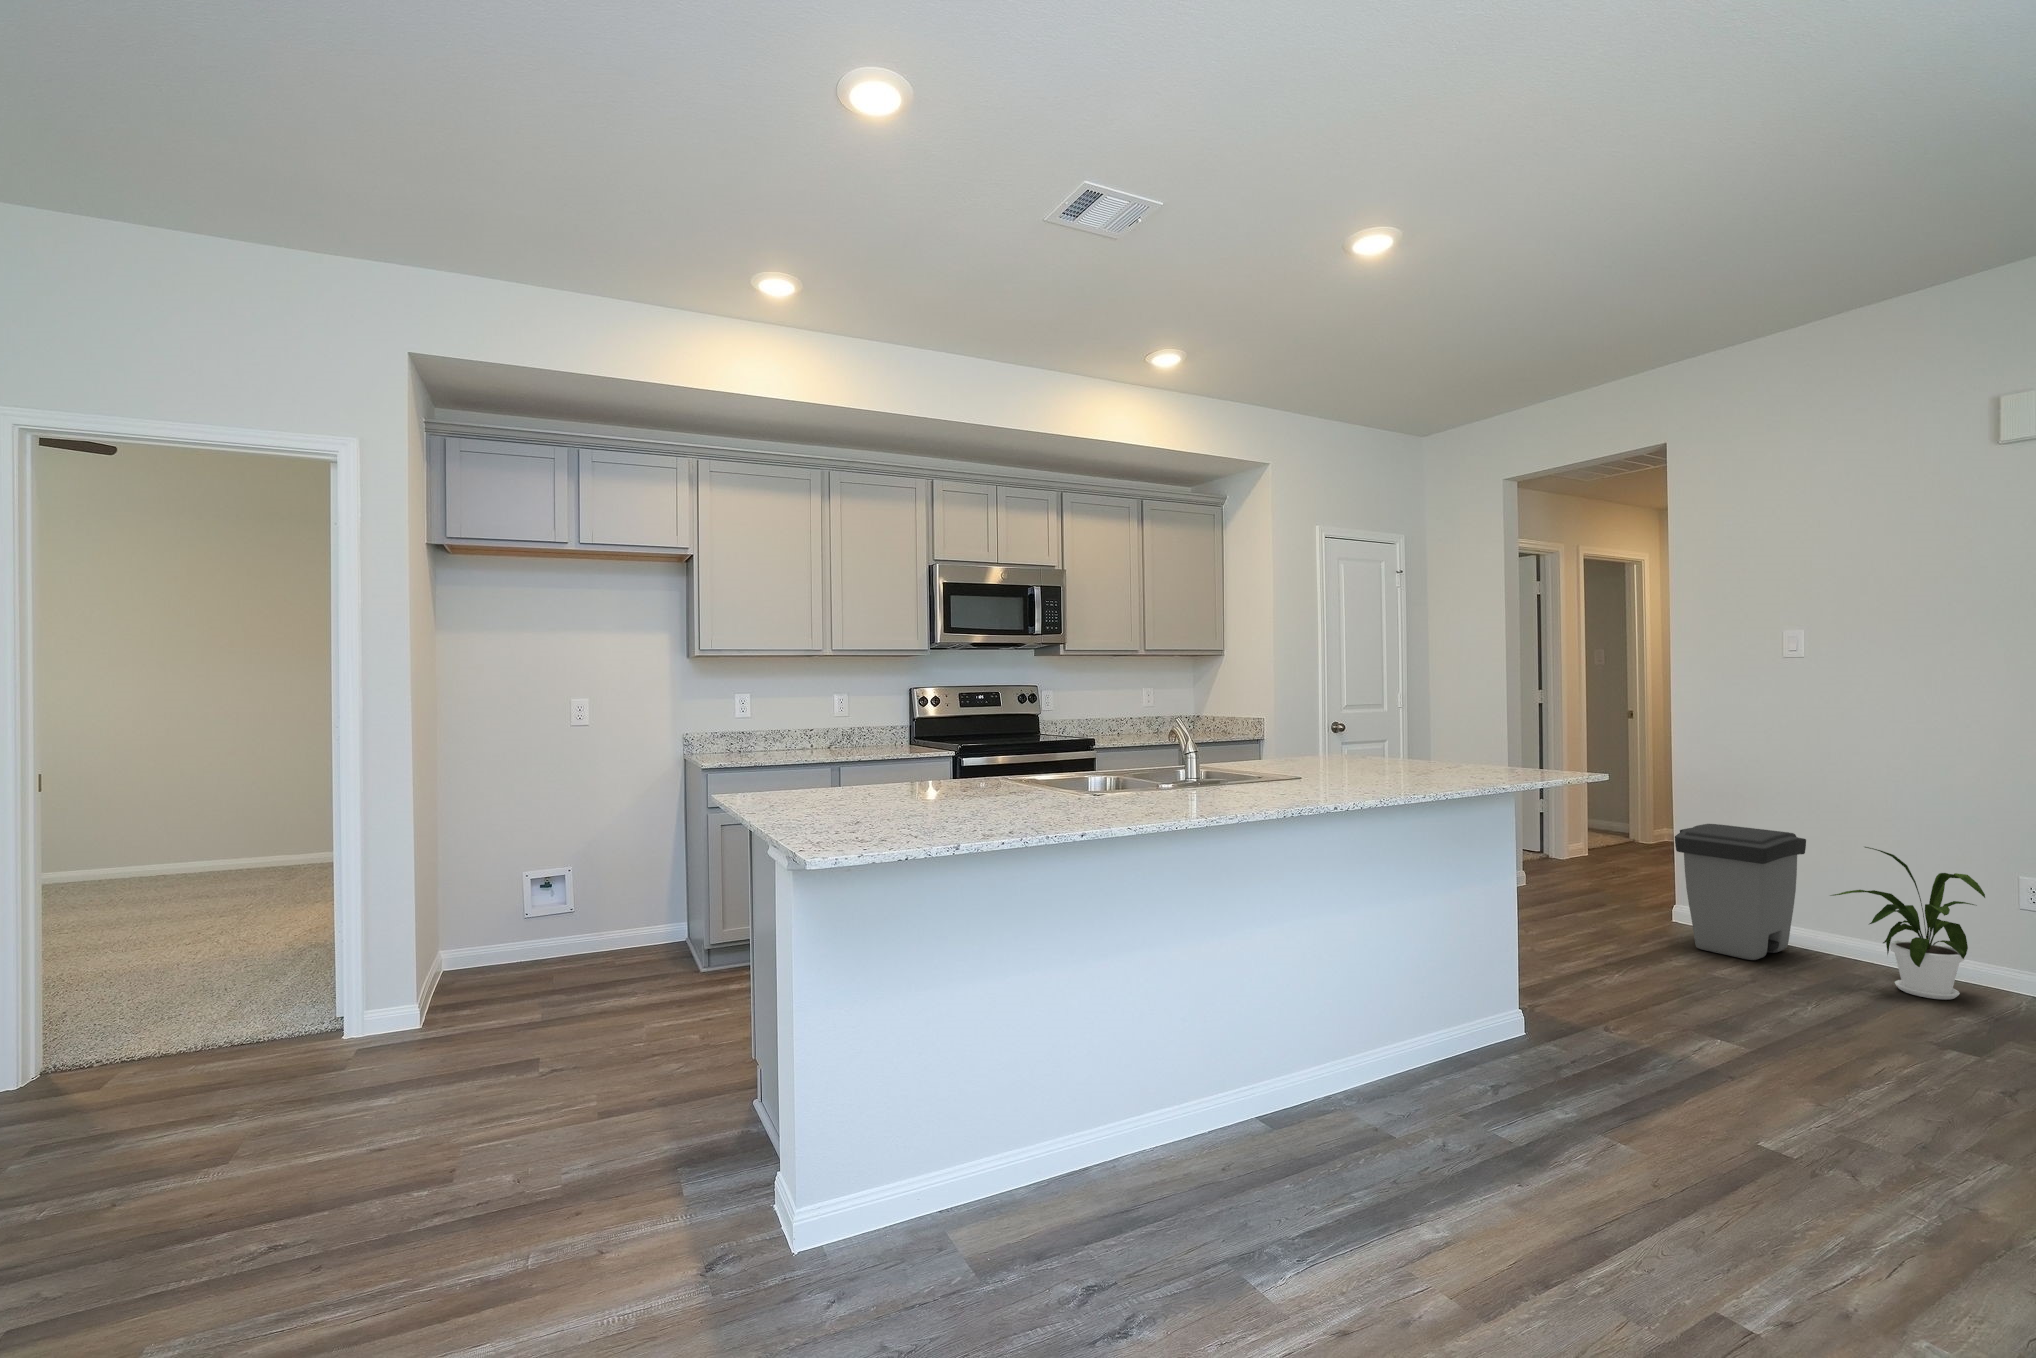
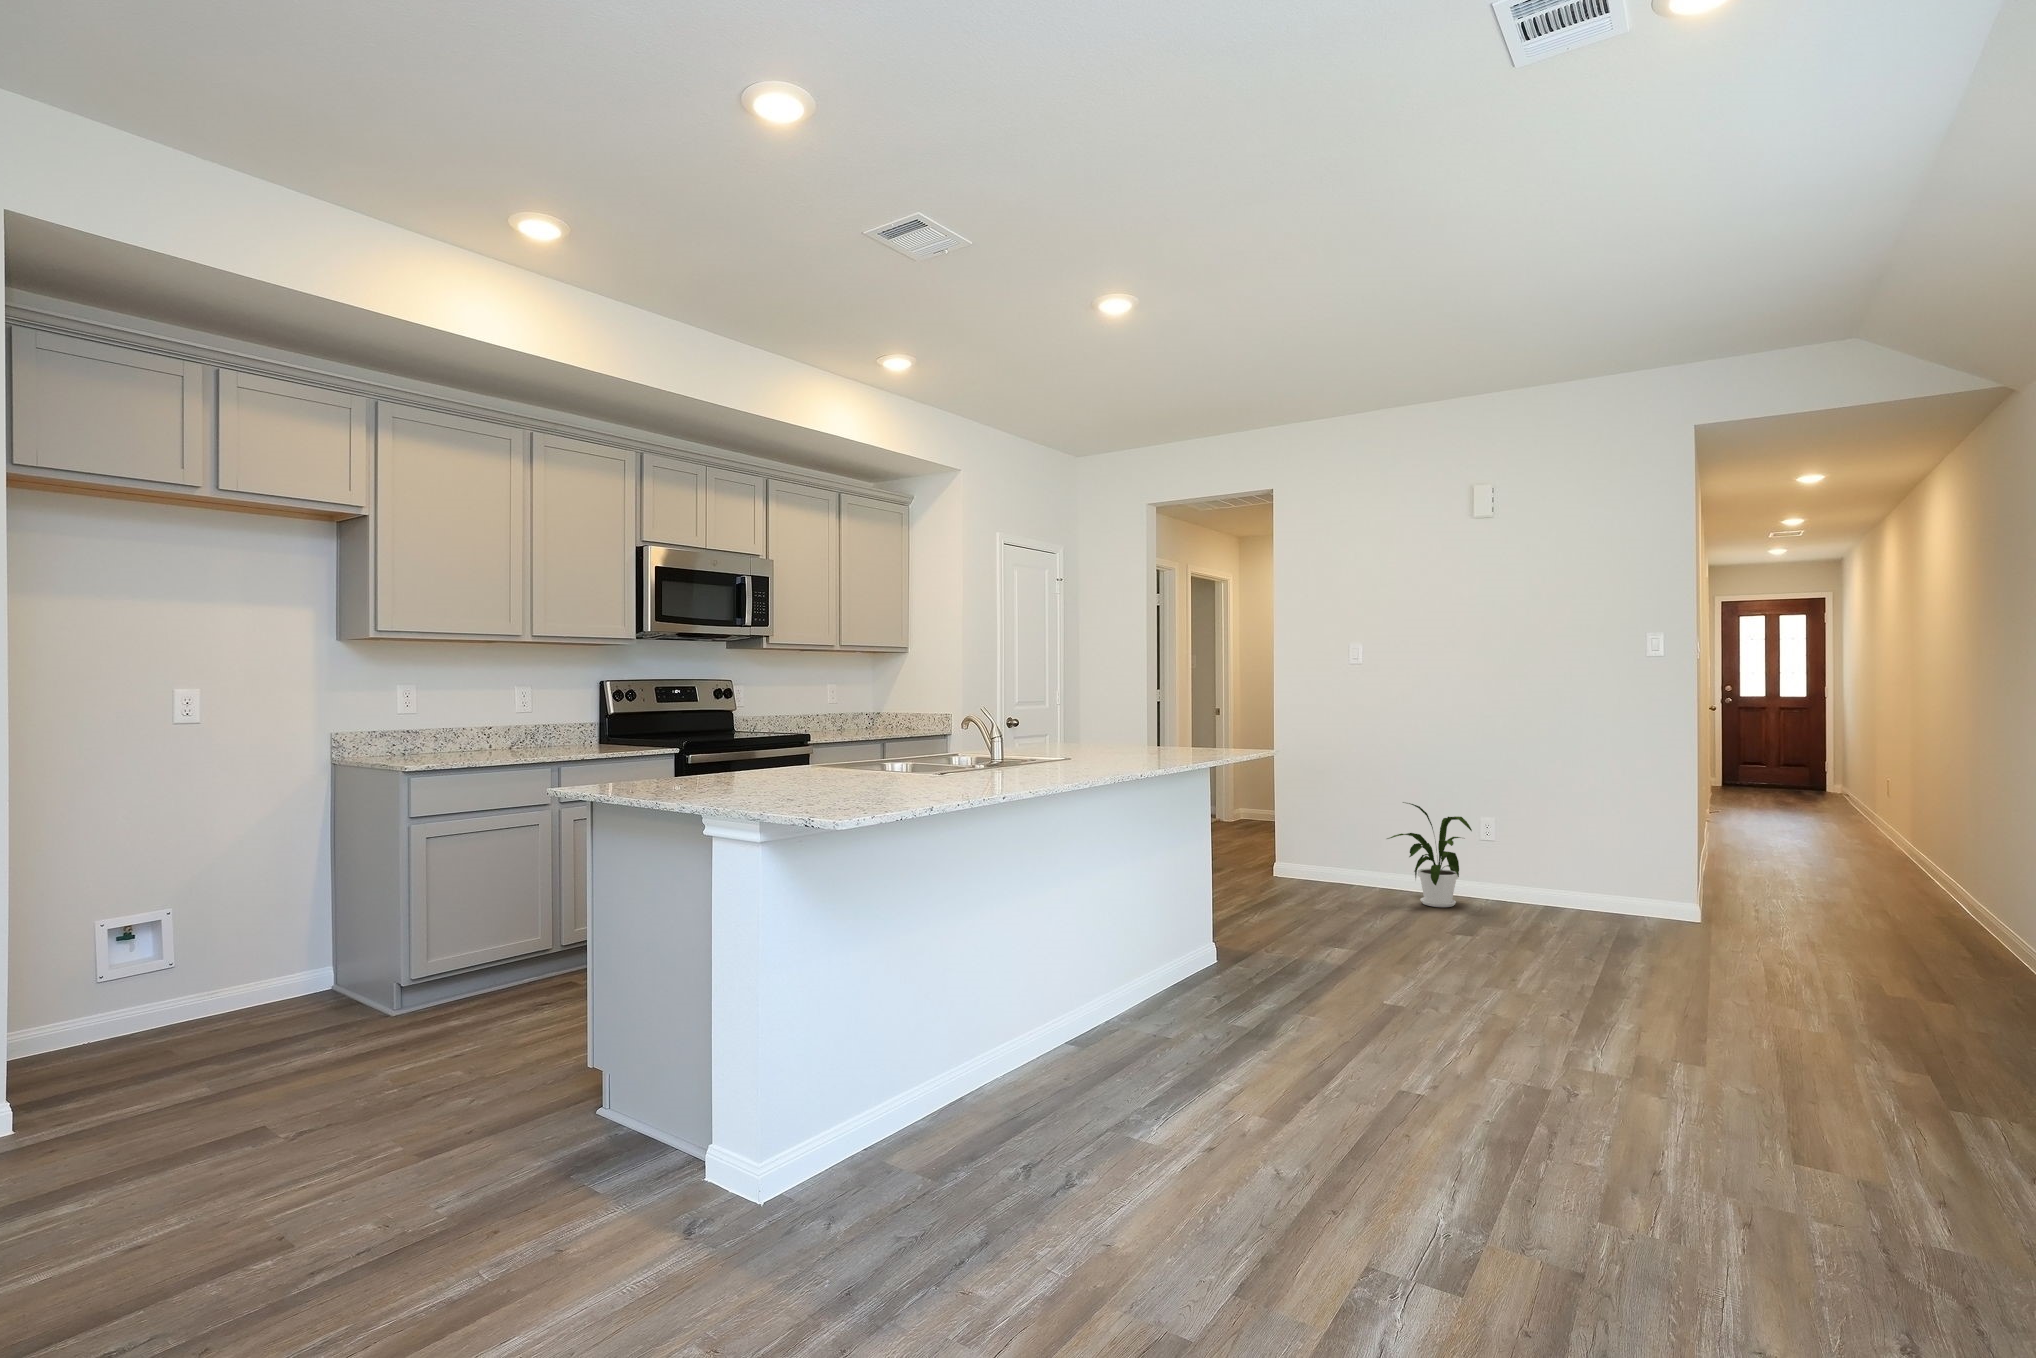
trash can: present [1675,824,1806,960] -> none [1284,793,1364,896]

